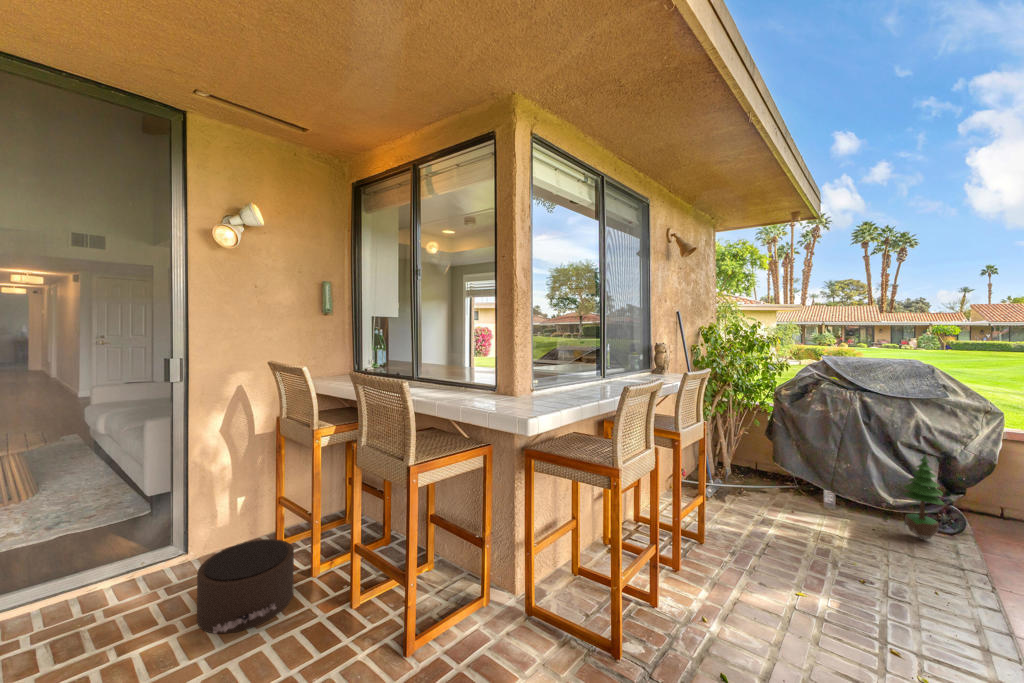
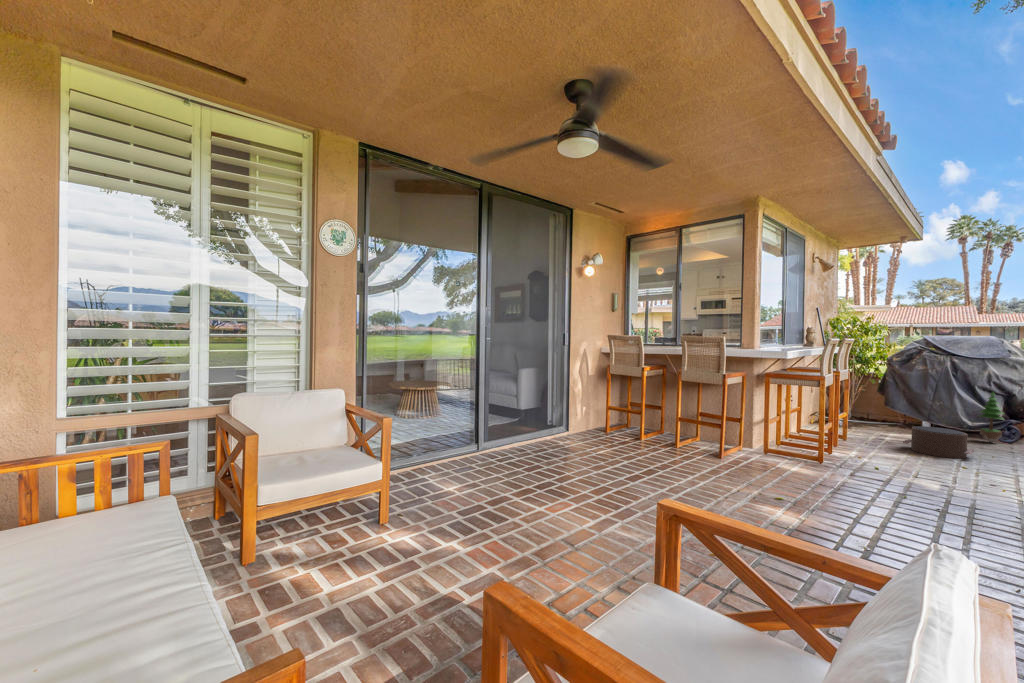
pouf: present [197,539,294,634] -> present [903,426,974,458]

